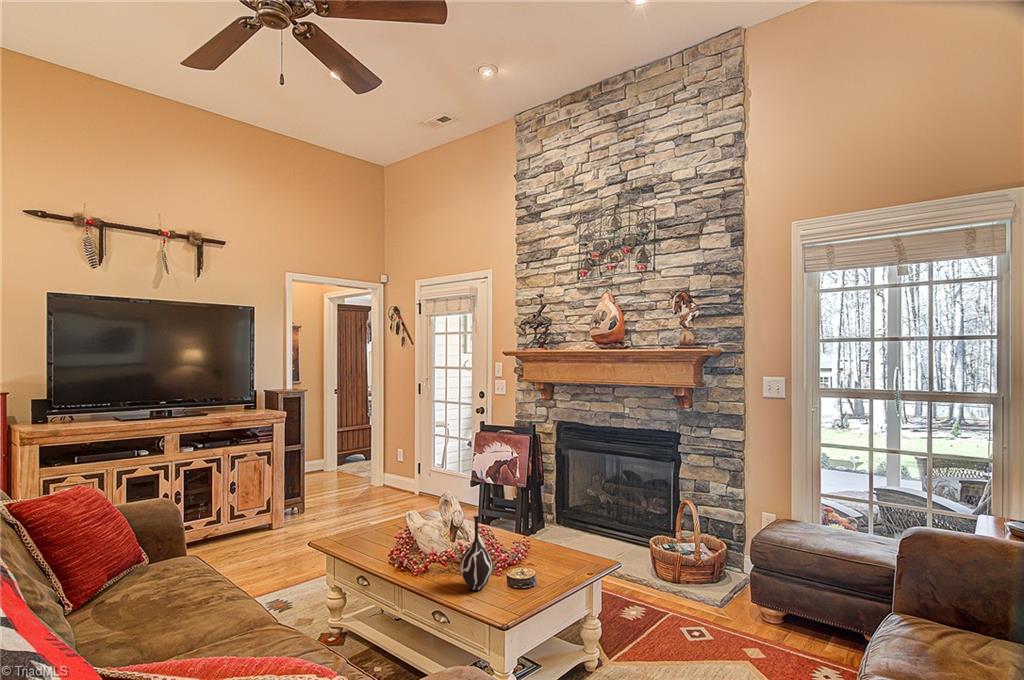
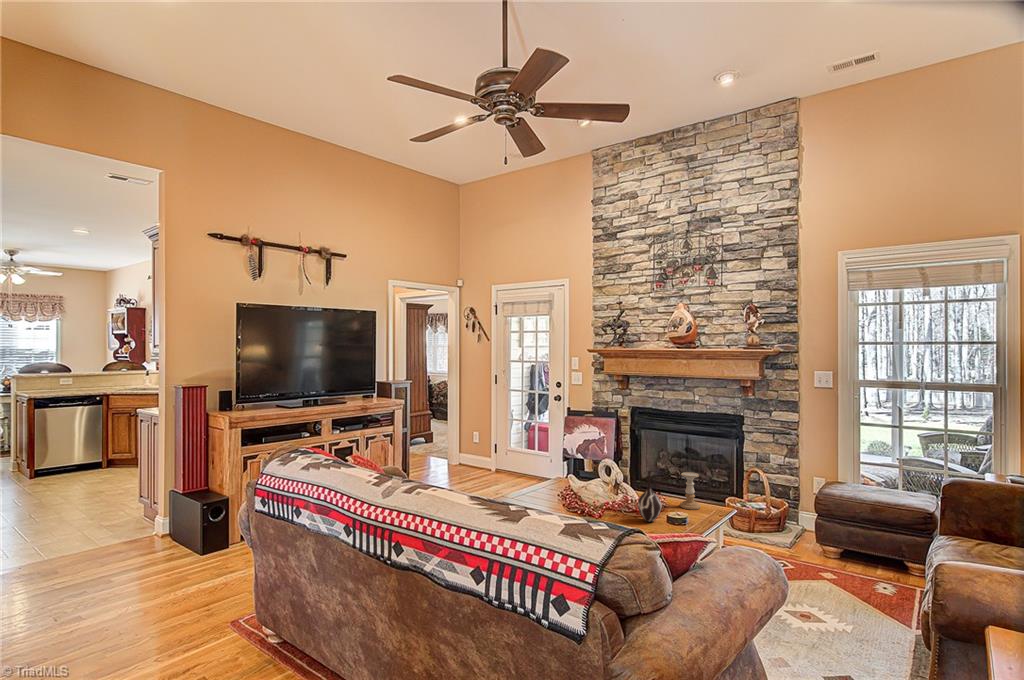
candle holder: none [542,514,569,568] -> present [680,472,701,510]

